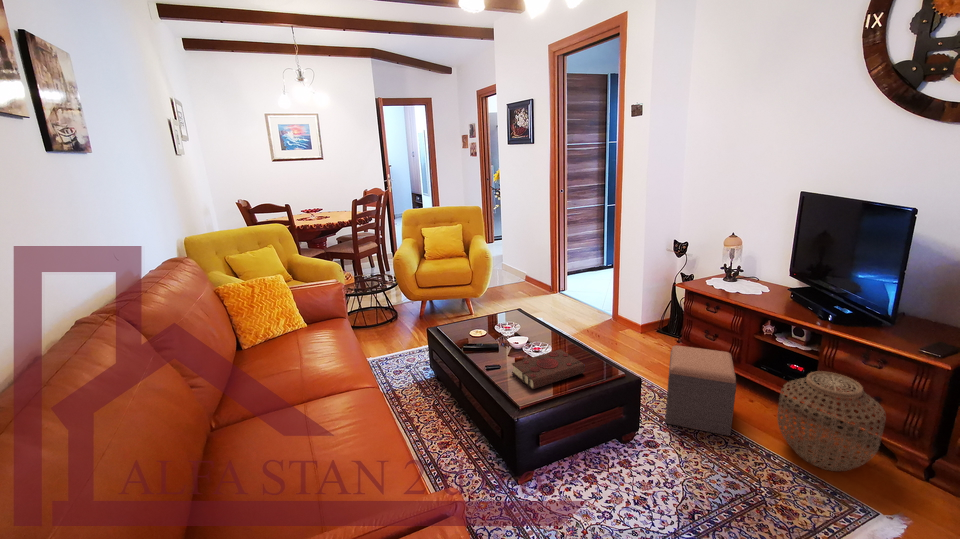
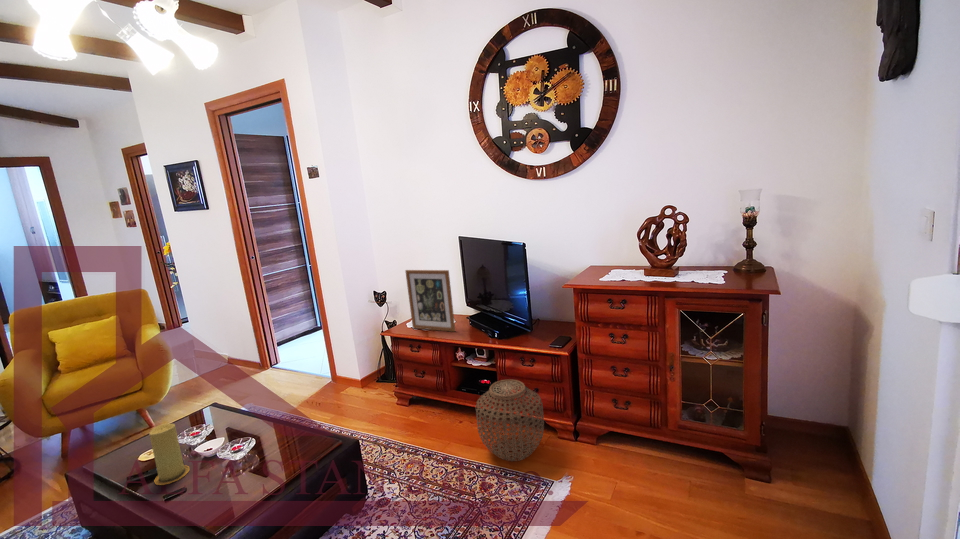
picture frame: none [713,222,778,301] -> present [406,270,455,332]
candle: none [479,312,502,358] -> present [149,424,189,485]
footstool: present [665,345,736,436] -> none [385,386,448,474]
book: present [512,349,585,389] -> none [202,440,297,502]

